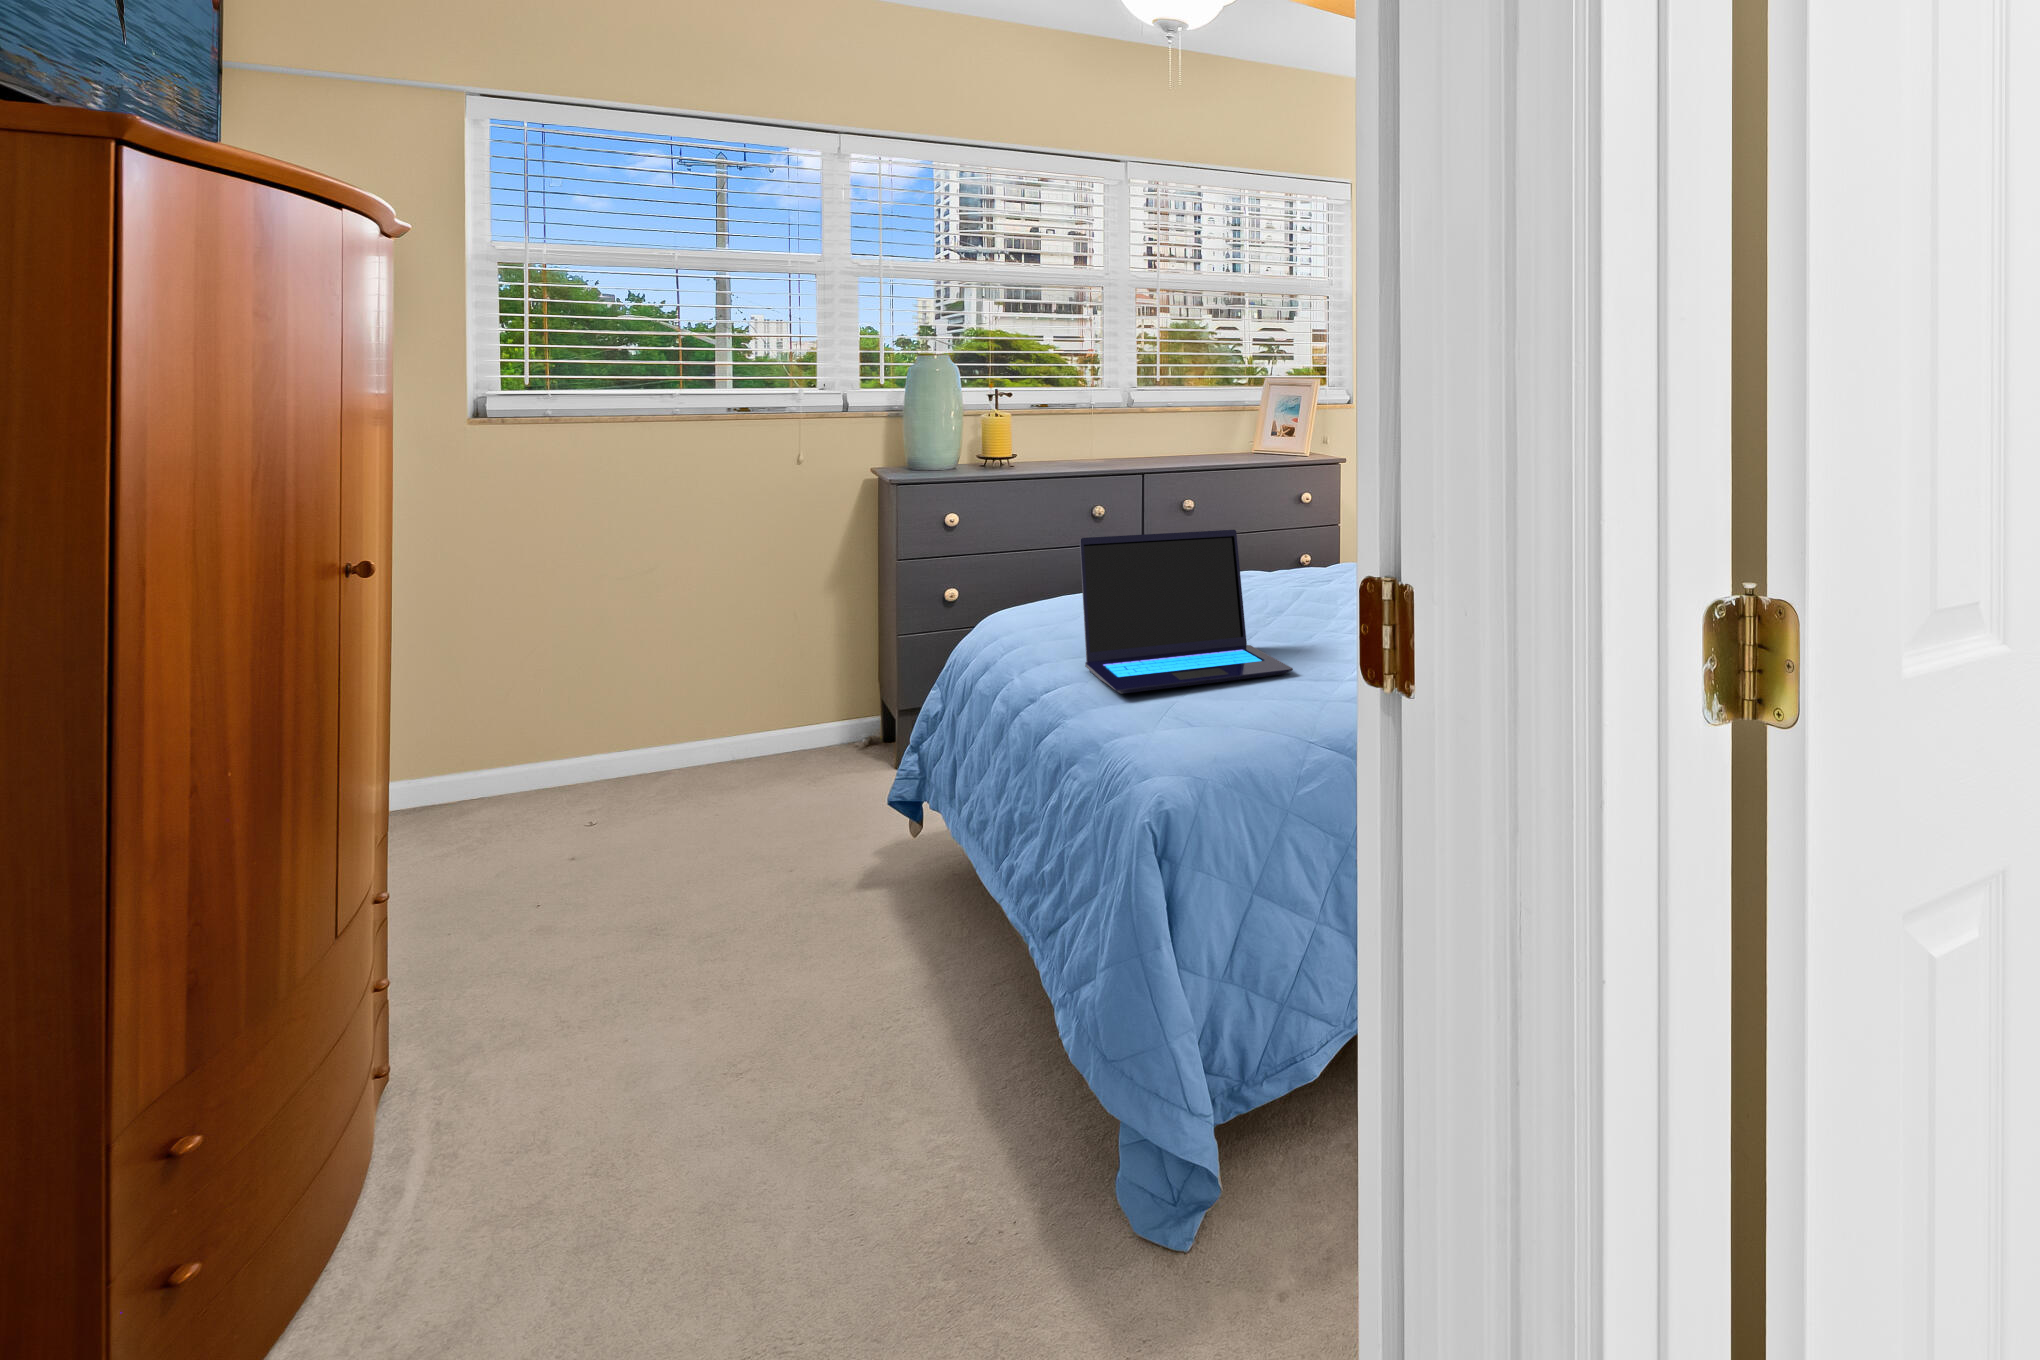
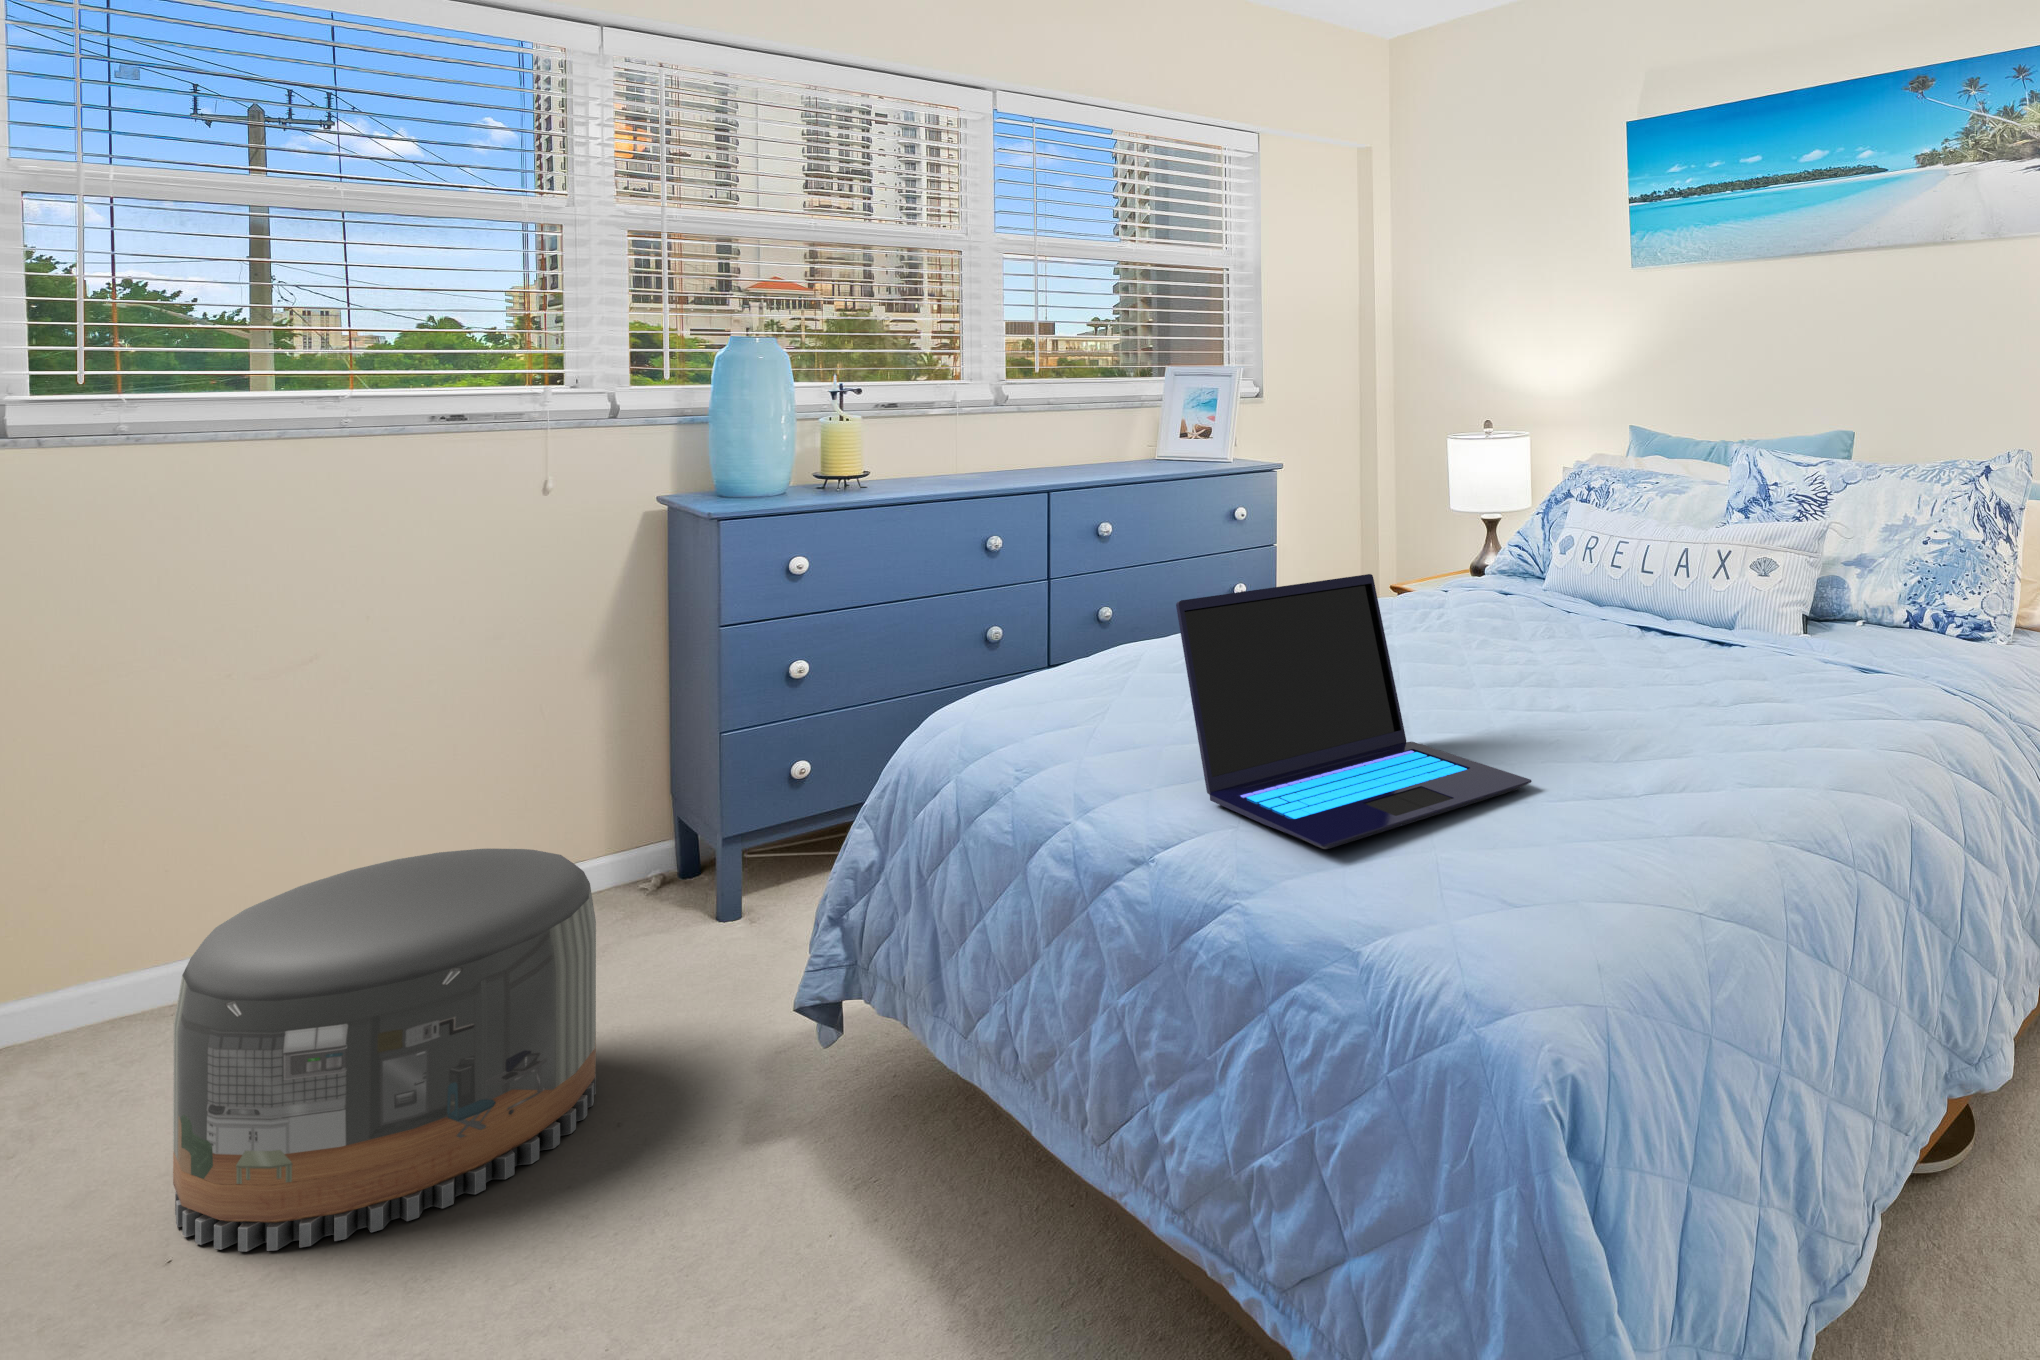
pouf: none [537,687,784,904] -> present [173,849,596,1251]

